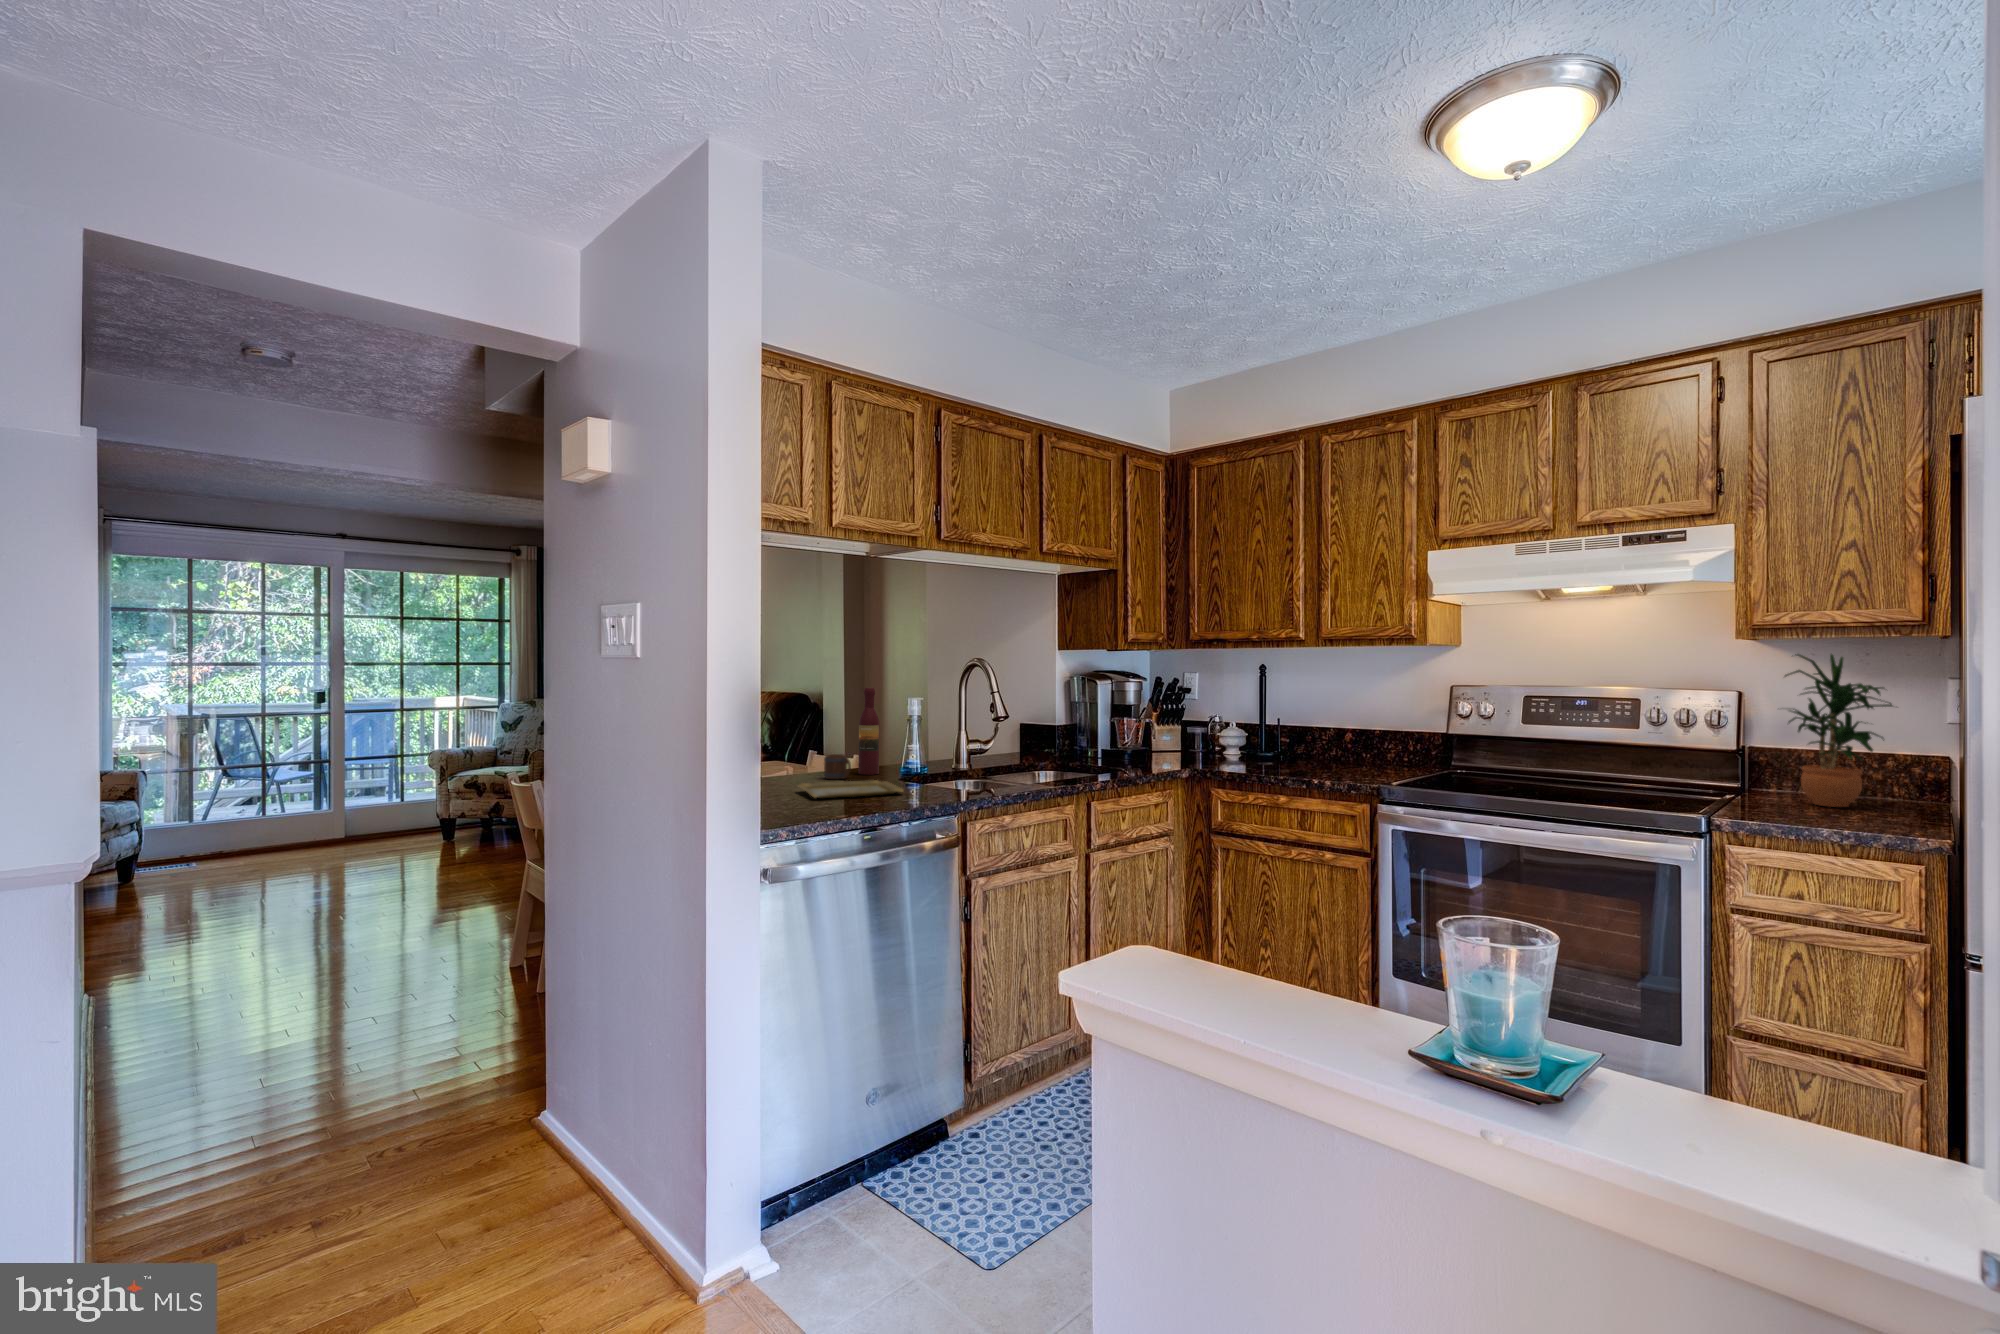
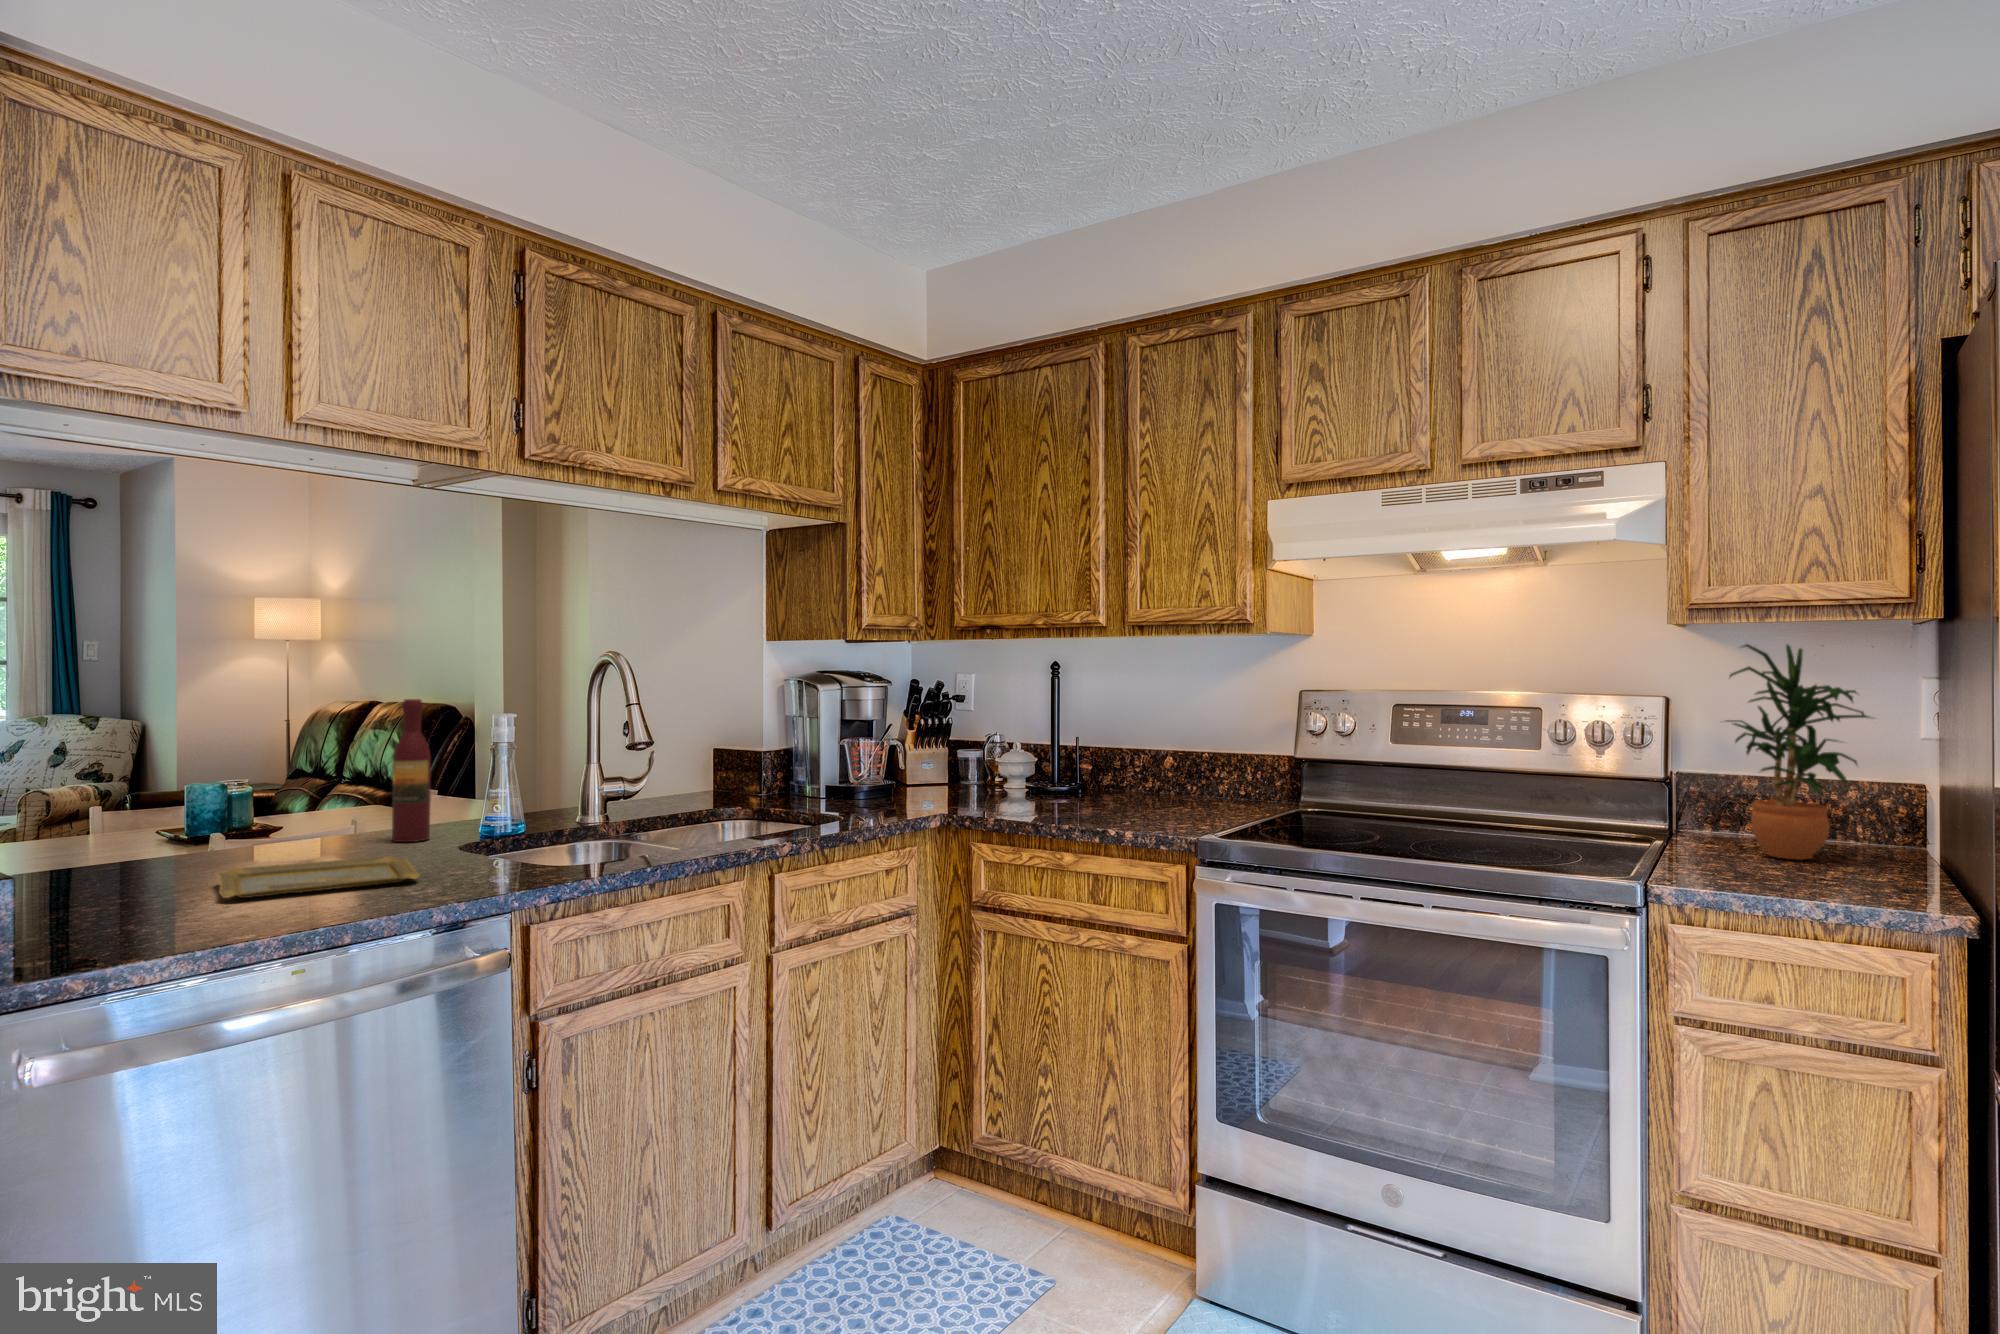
mug: present [824,754,851,779] -> none [314,811,361,854]

